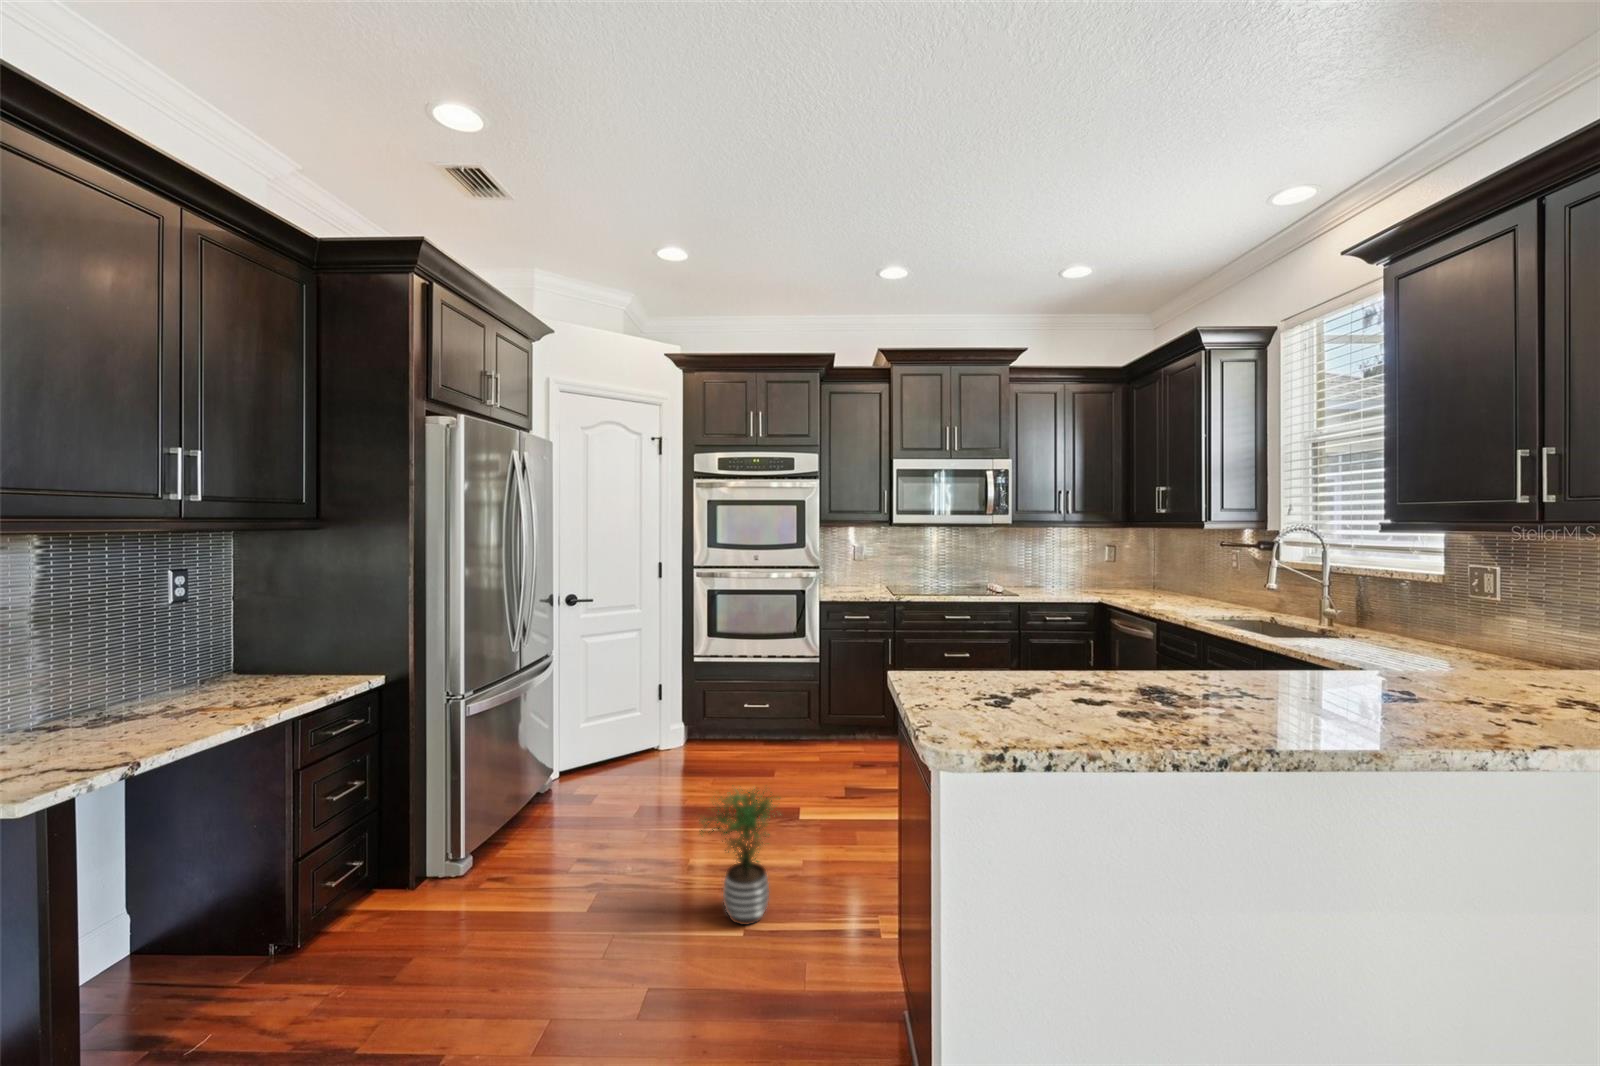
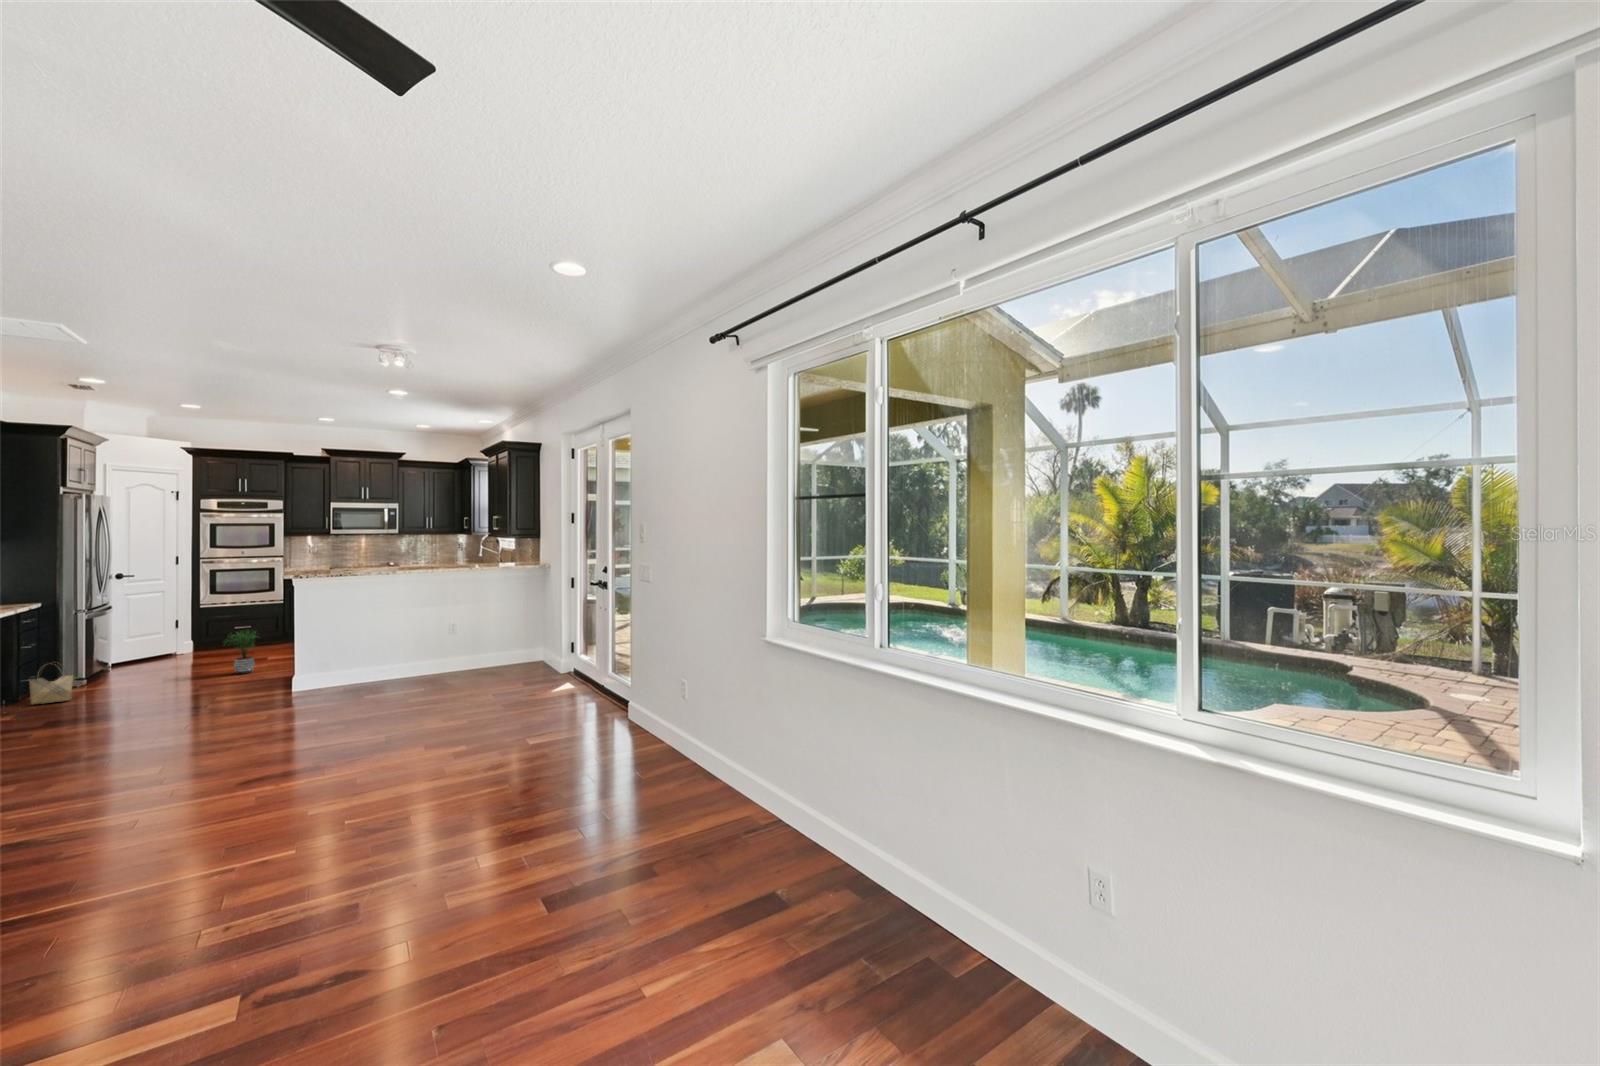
woven basket: none [251,873,354,1014] -> present [29,665,73,704]

